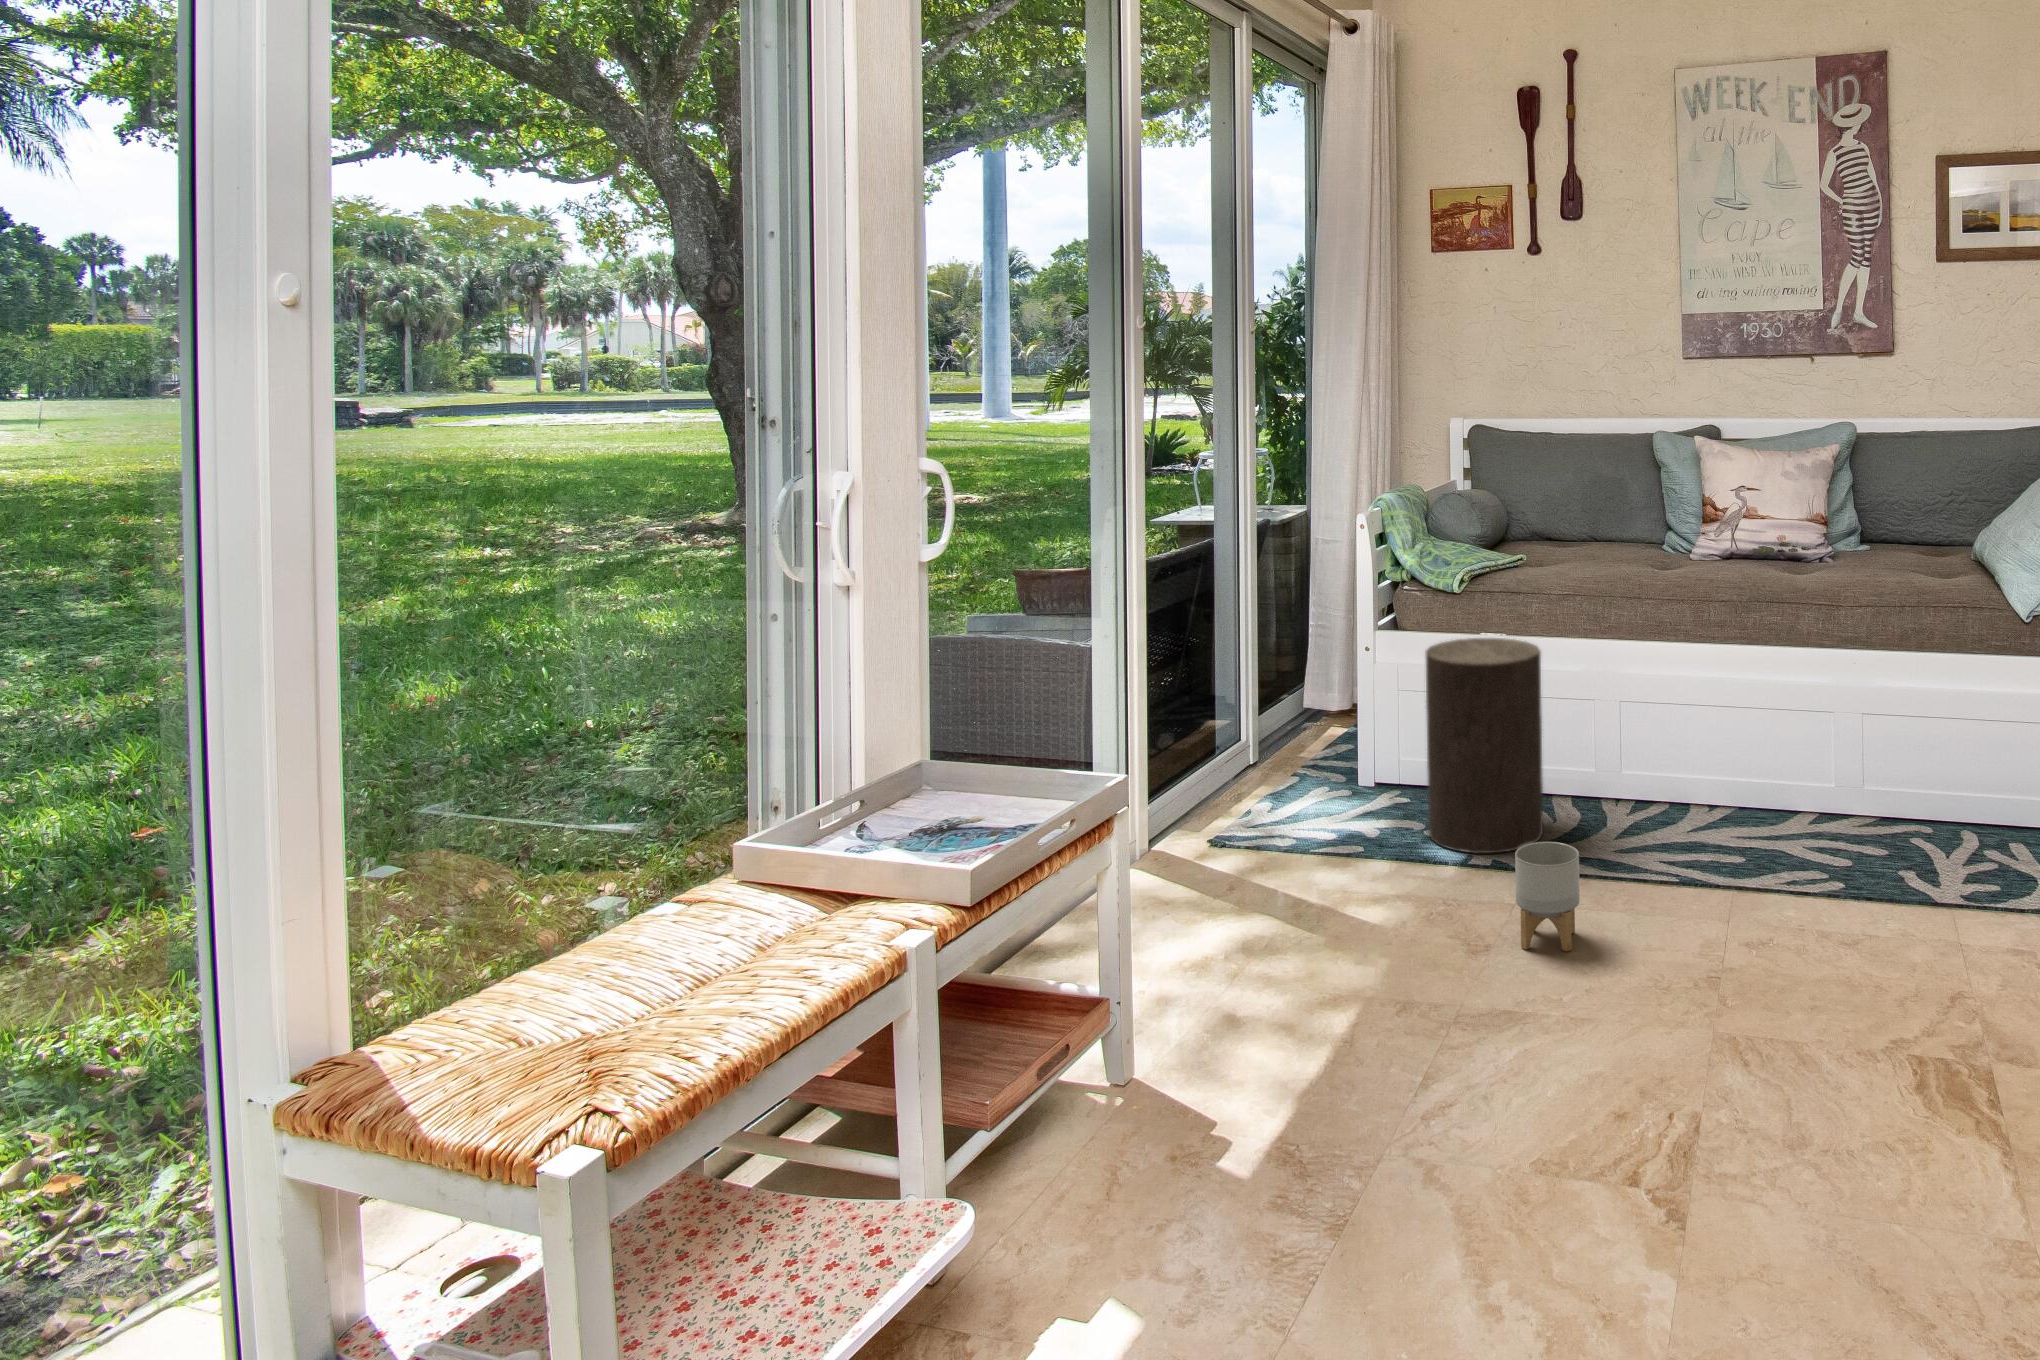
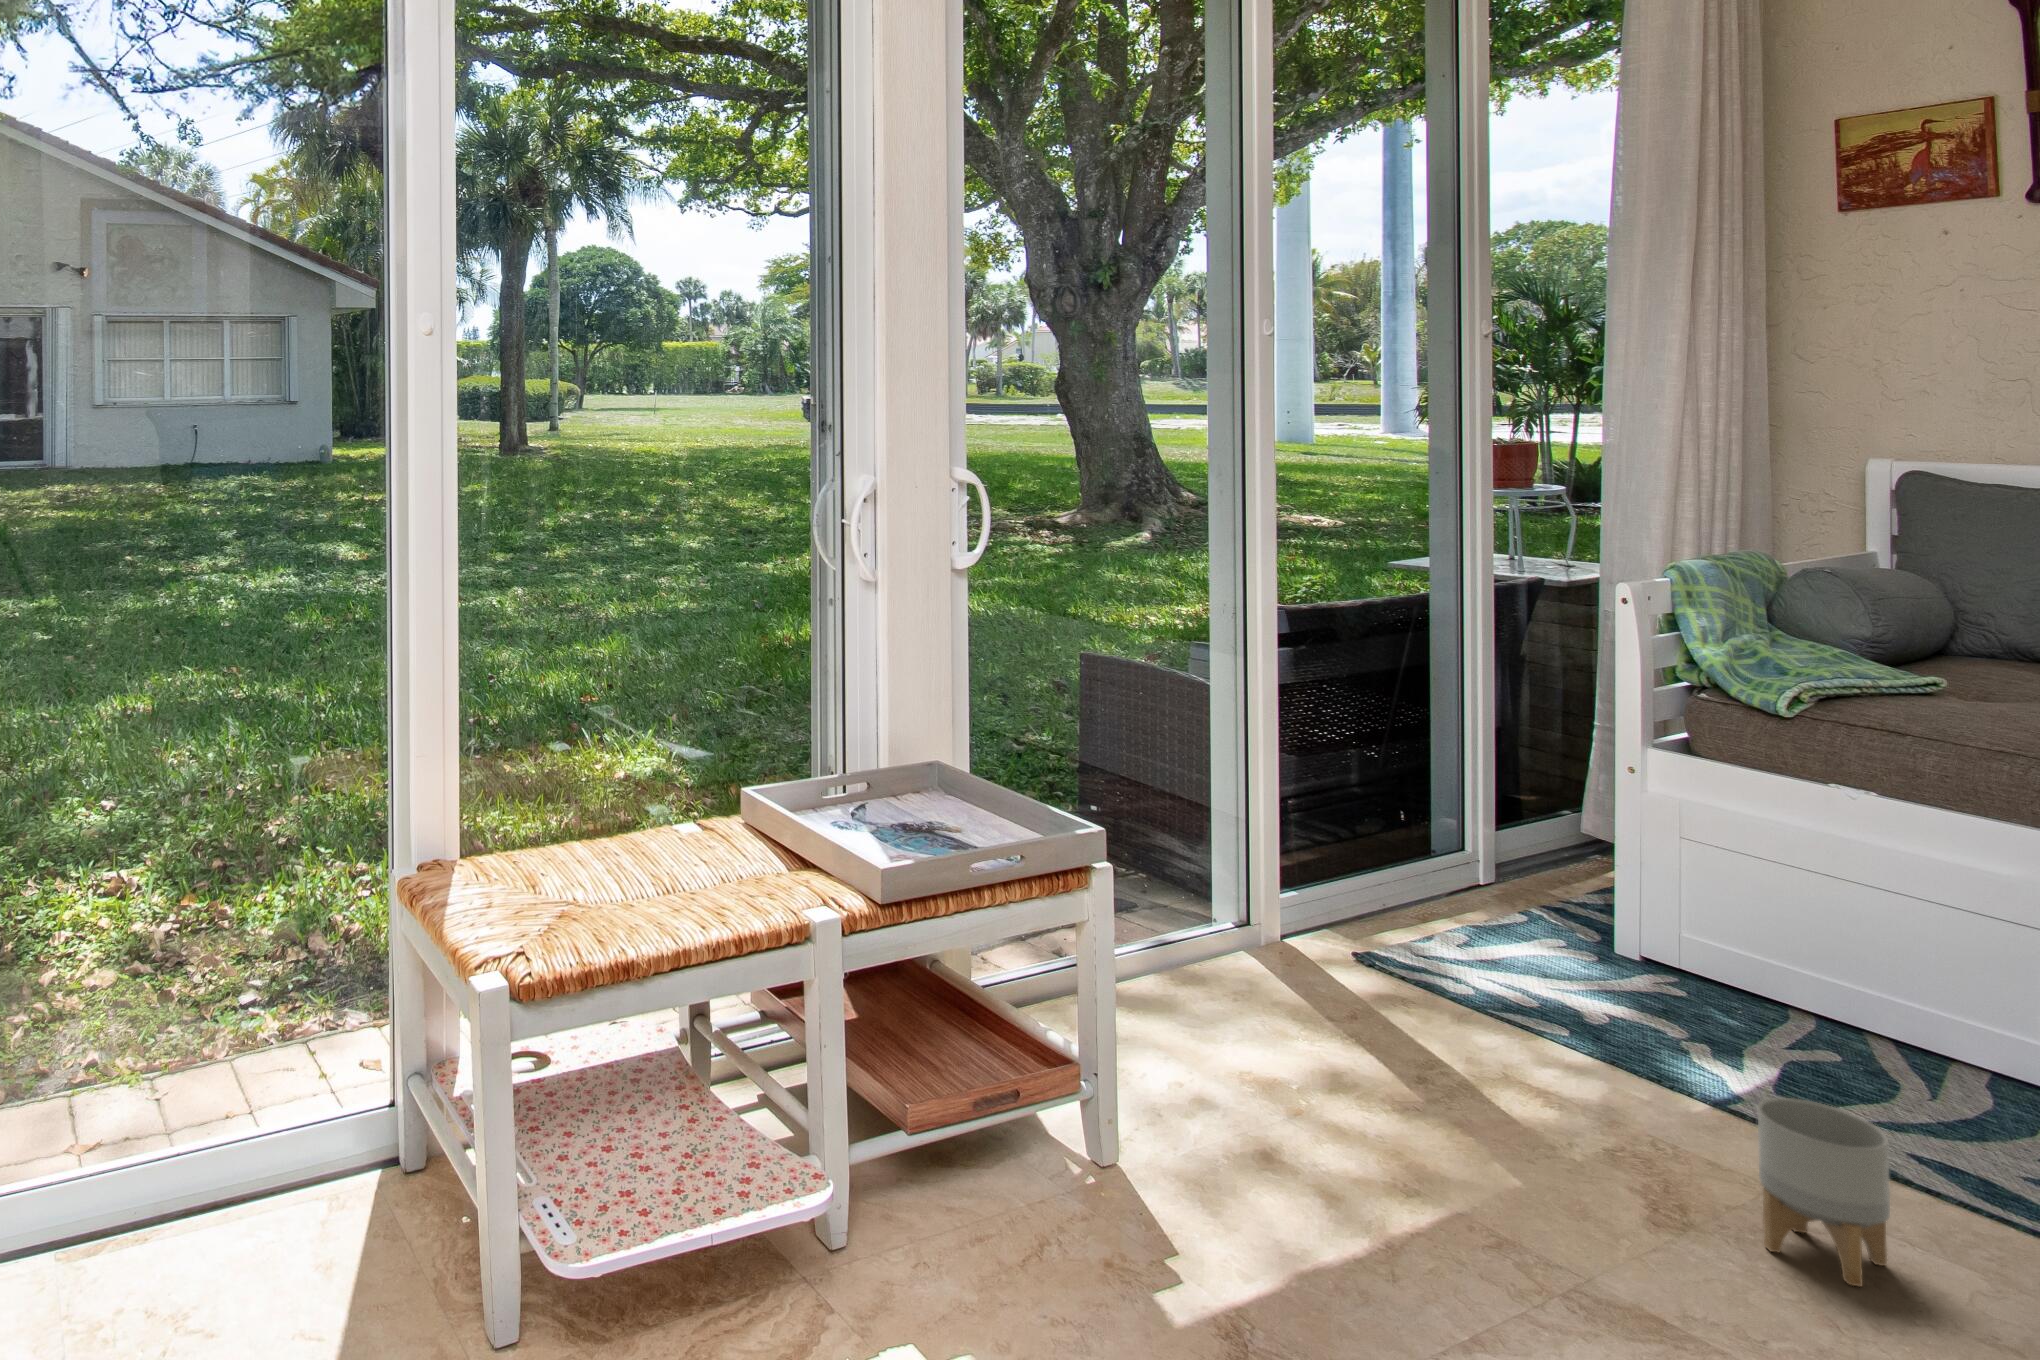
stool: present [1425,638,1543,853] -> none [1687,780,1918,1118]

